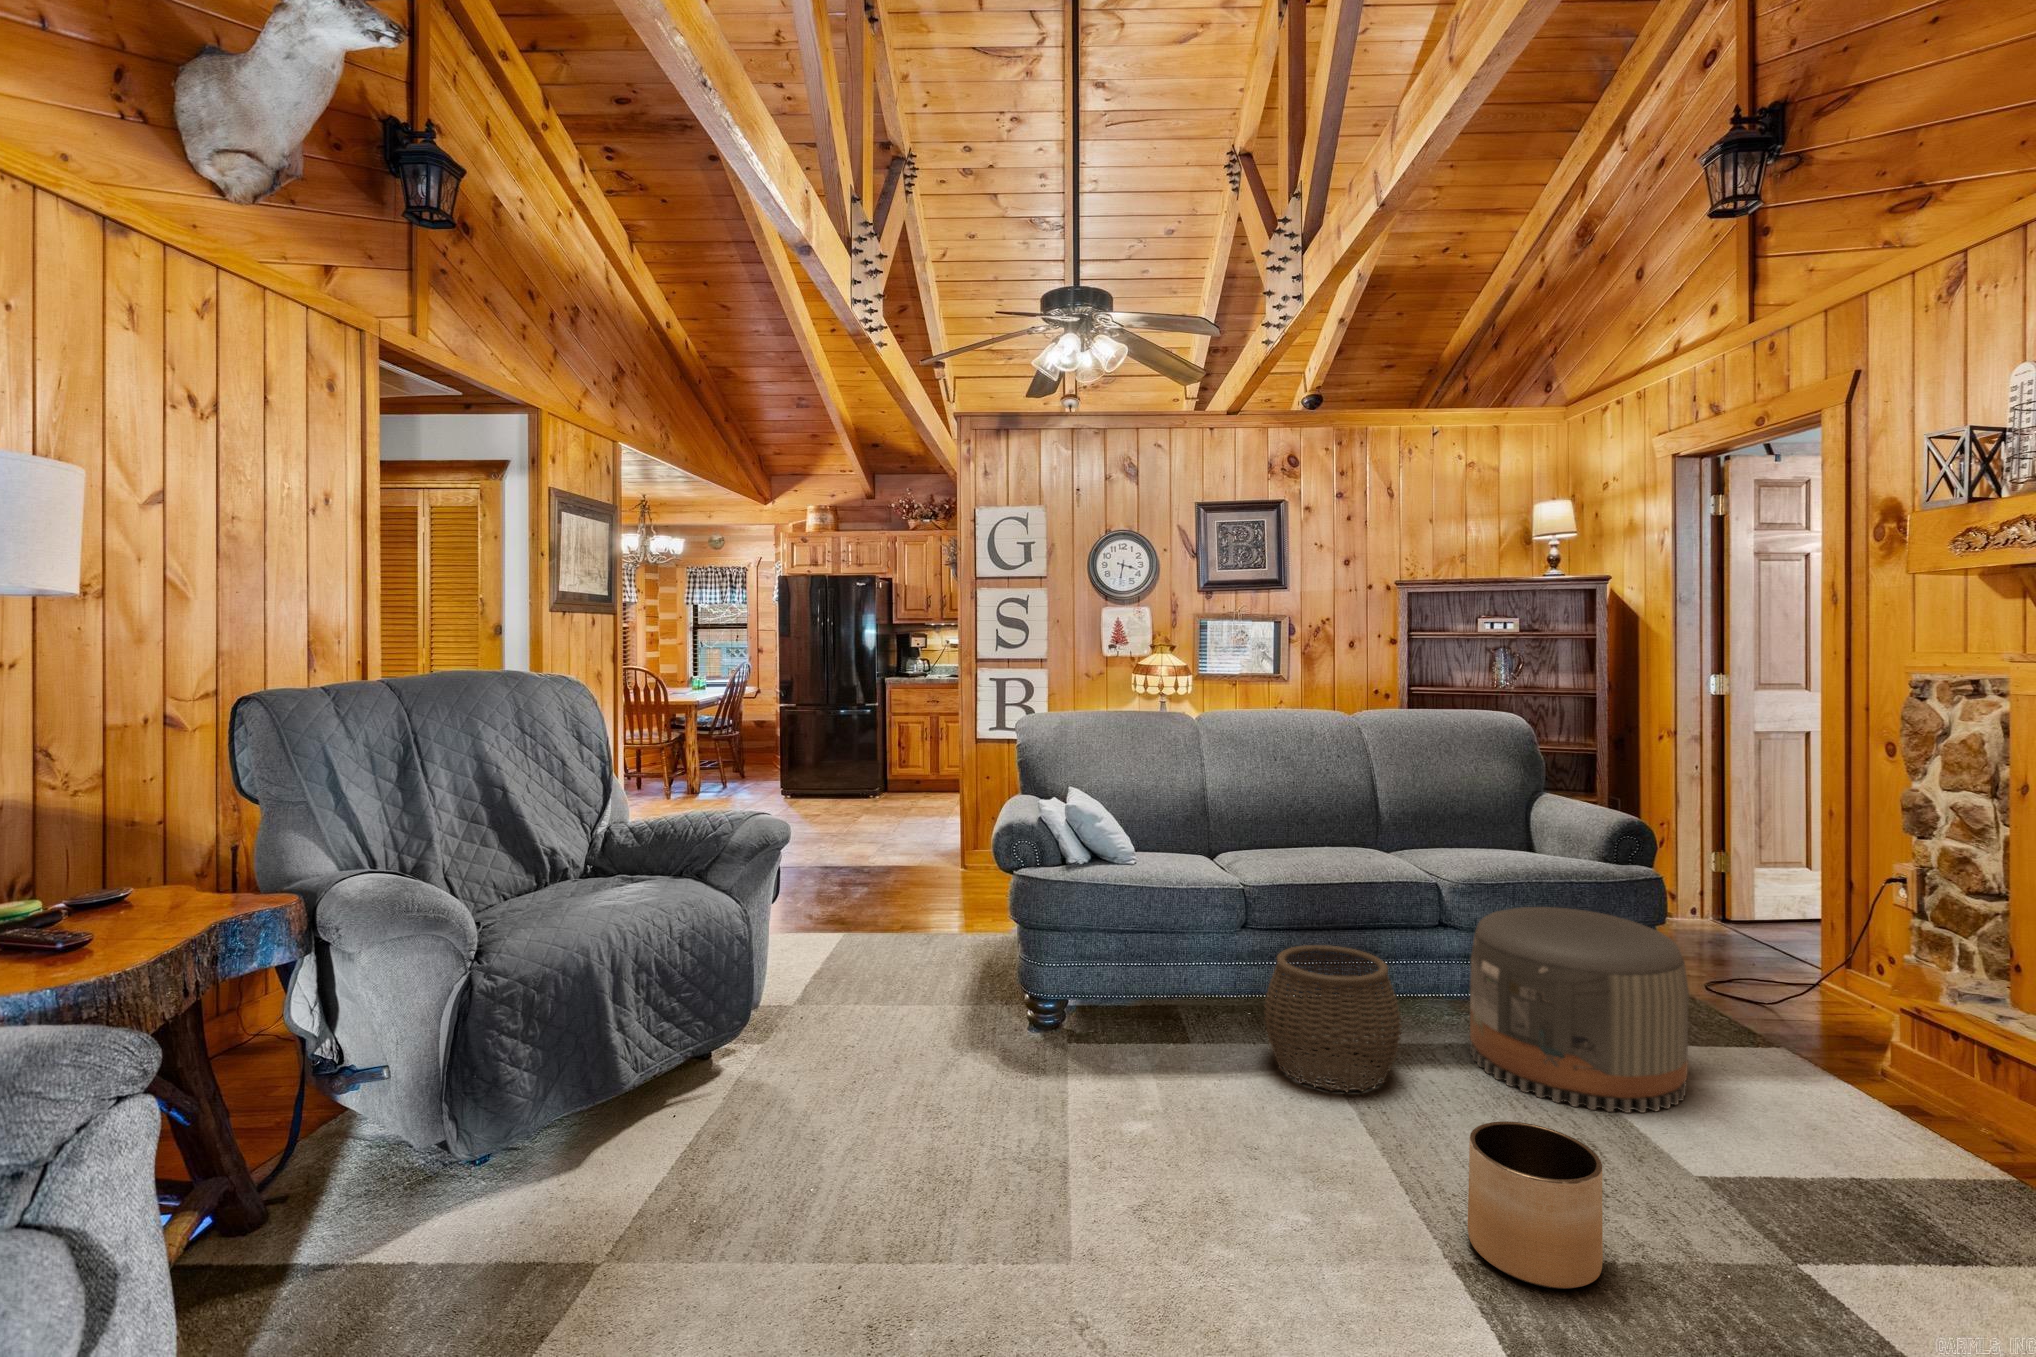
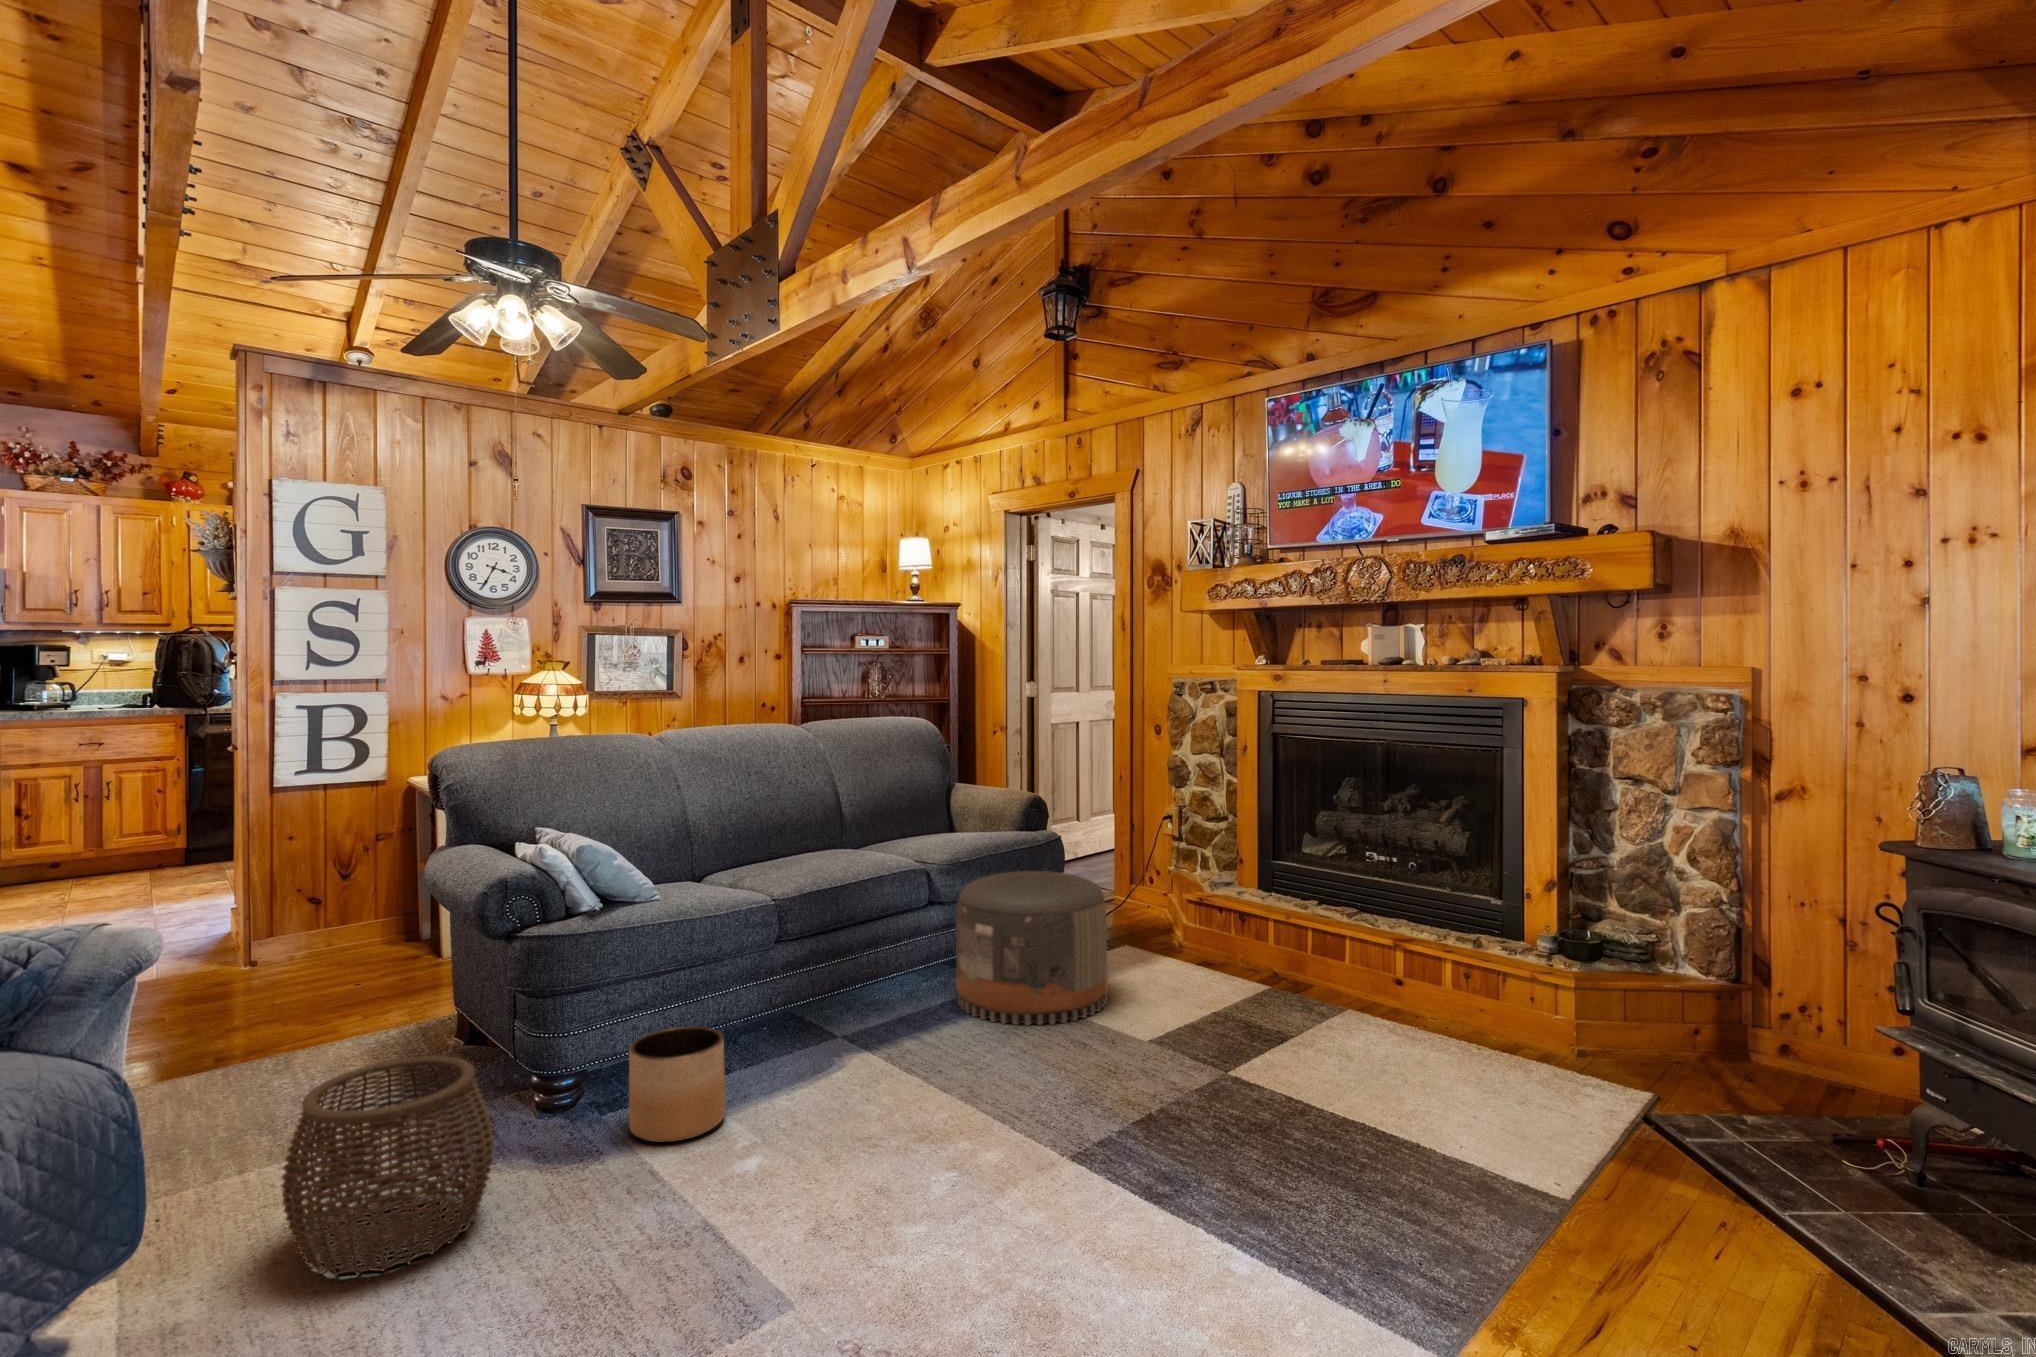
woven basket: present [1265,945,1402,1092] -> present [281,1056,494,1276]
planter: present [1468,1121,1603,1289] -> present [629,1027,725,1142]

